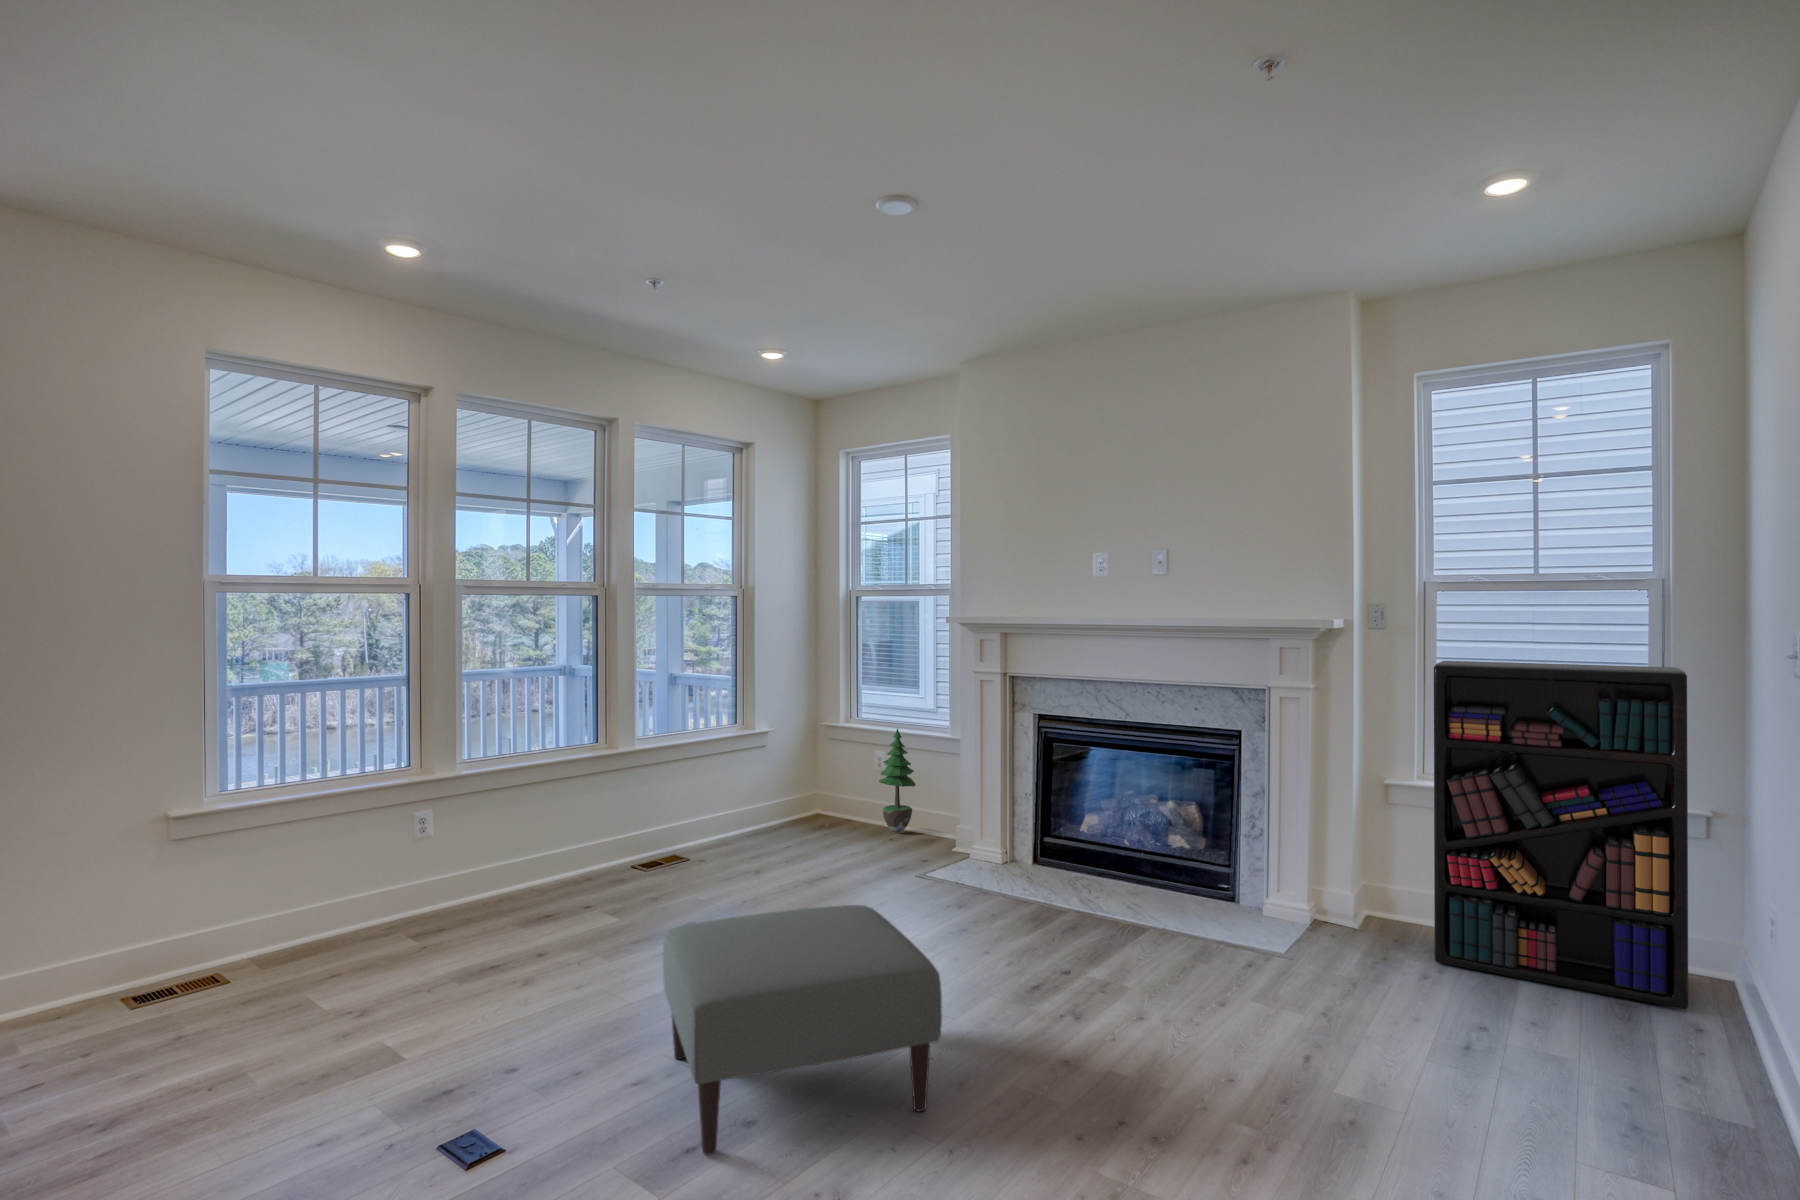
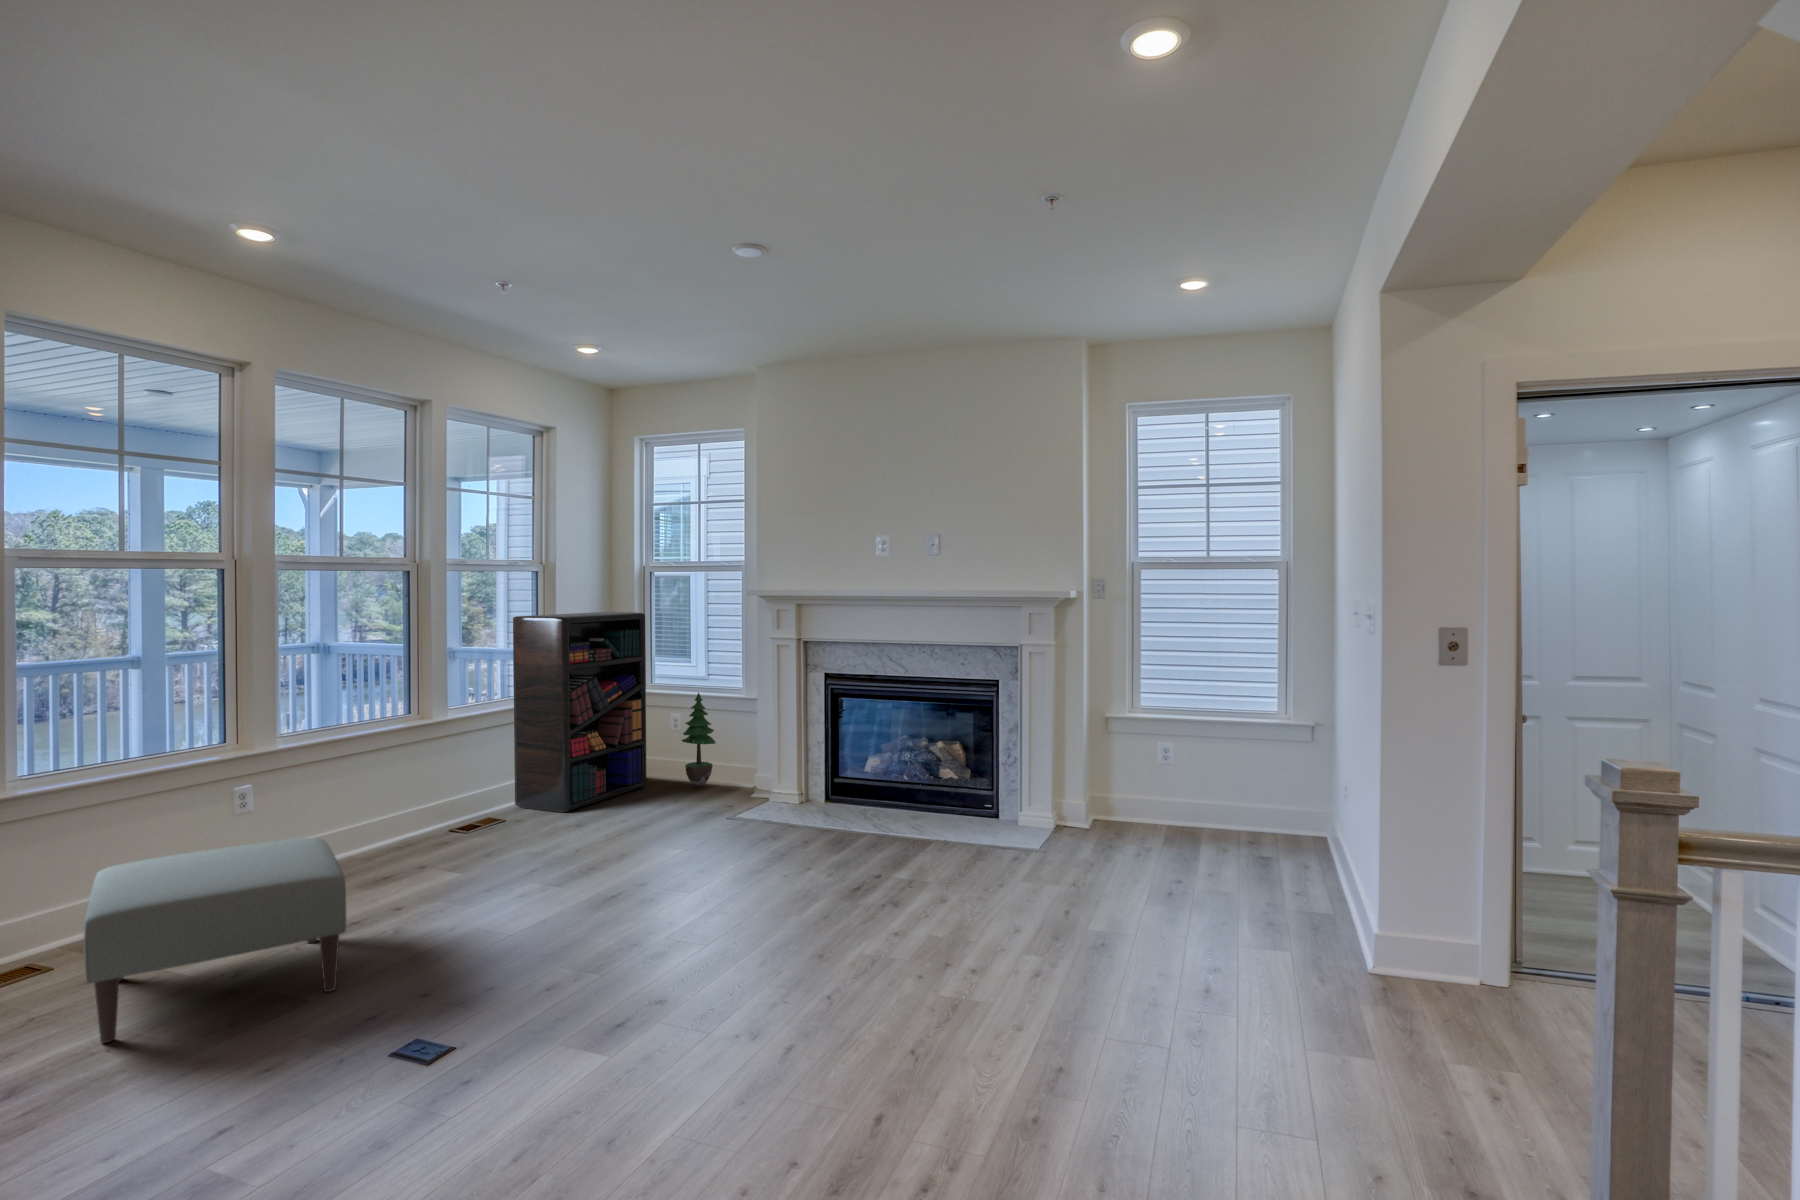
bookshelf: present [1434,661,1689,1009] -> present [513,612,647,812]
ottoman: present [663,905,942,1155] -> present [84,838,346,1043]

